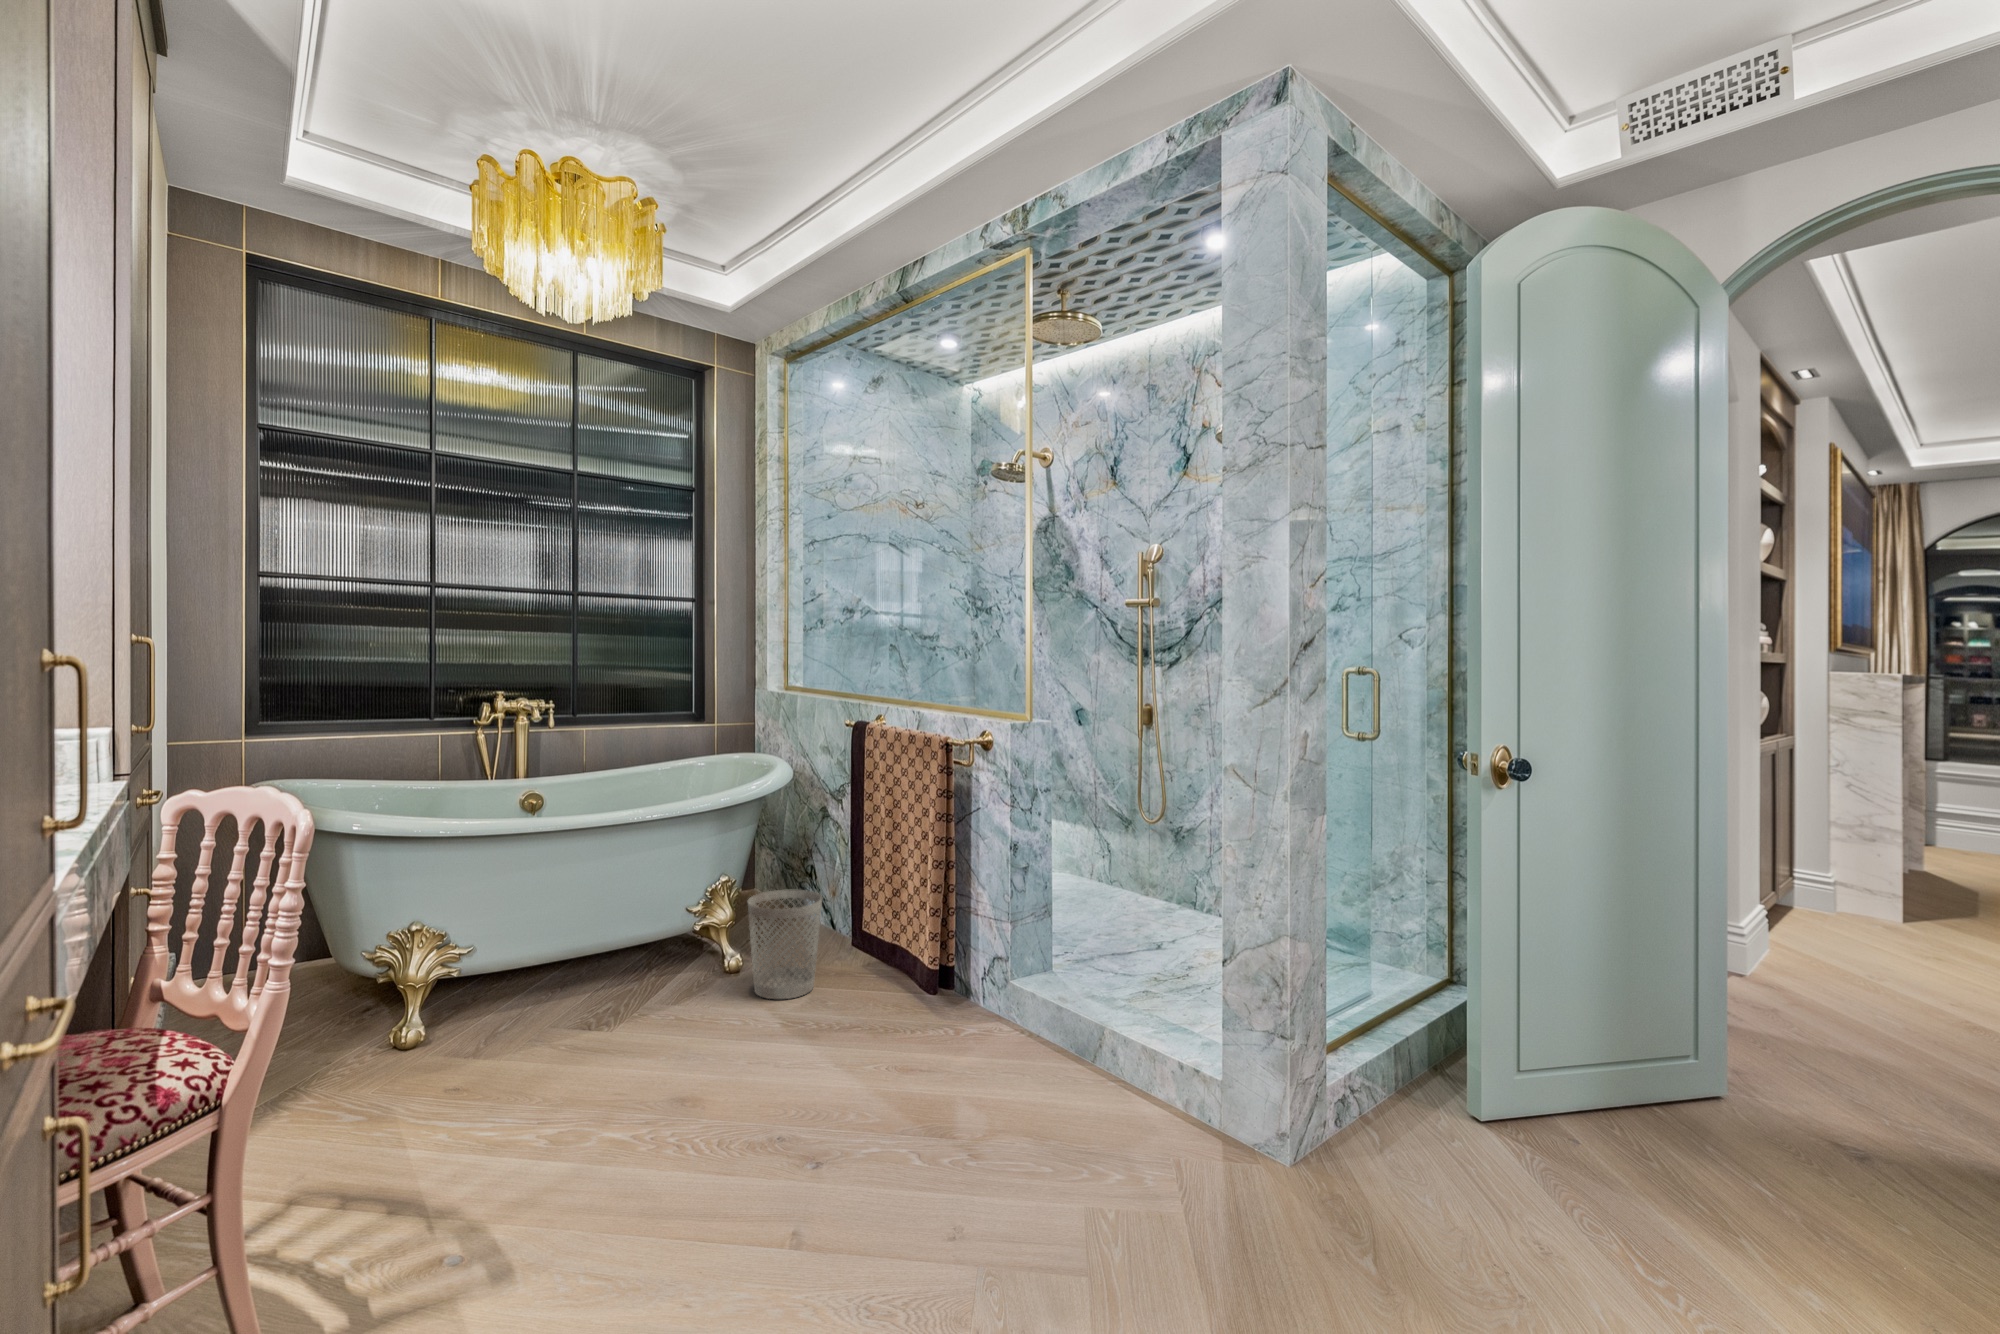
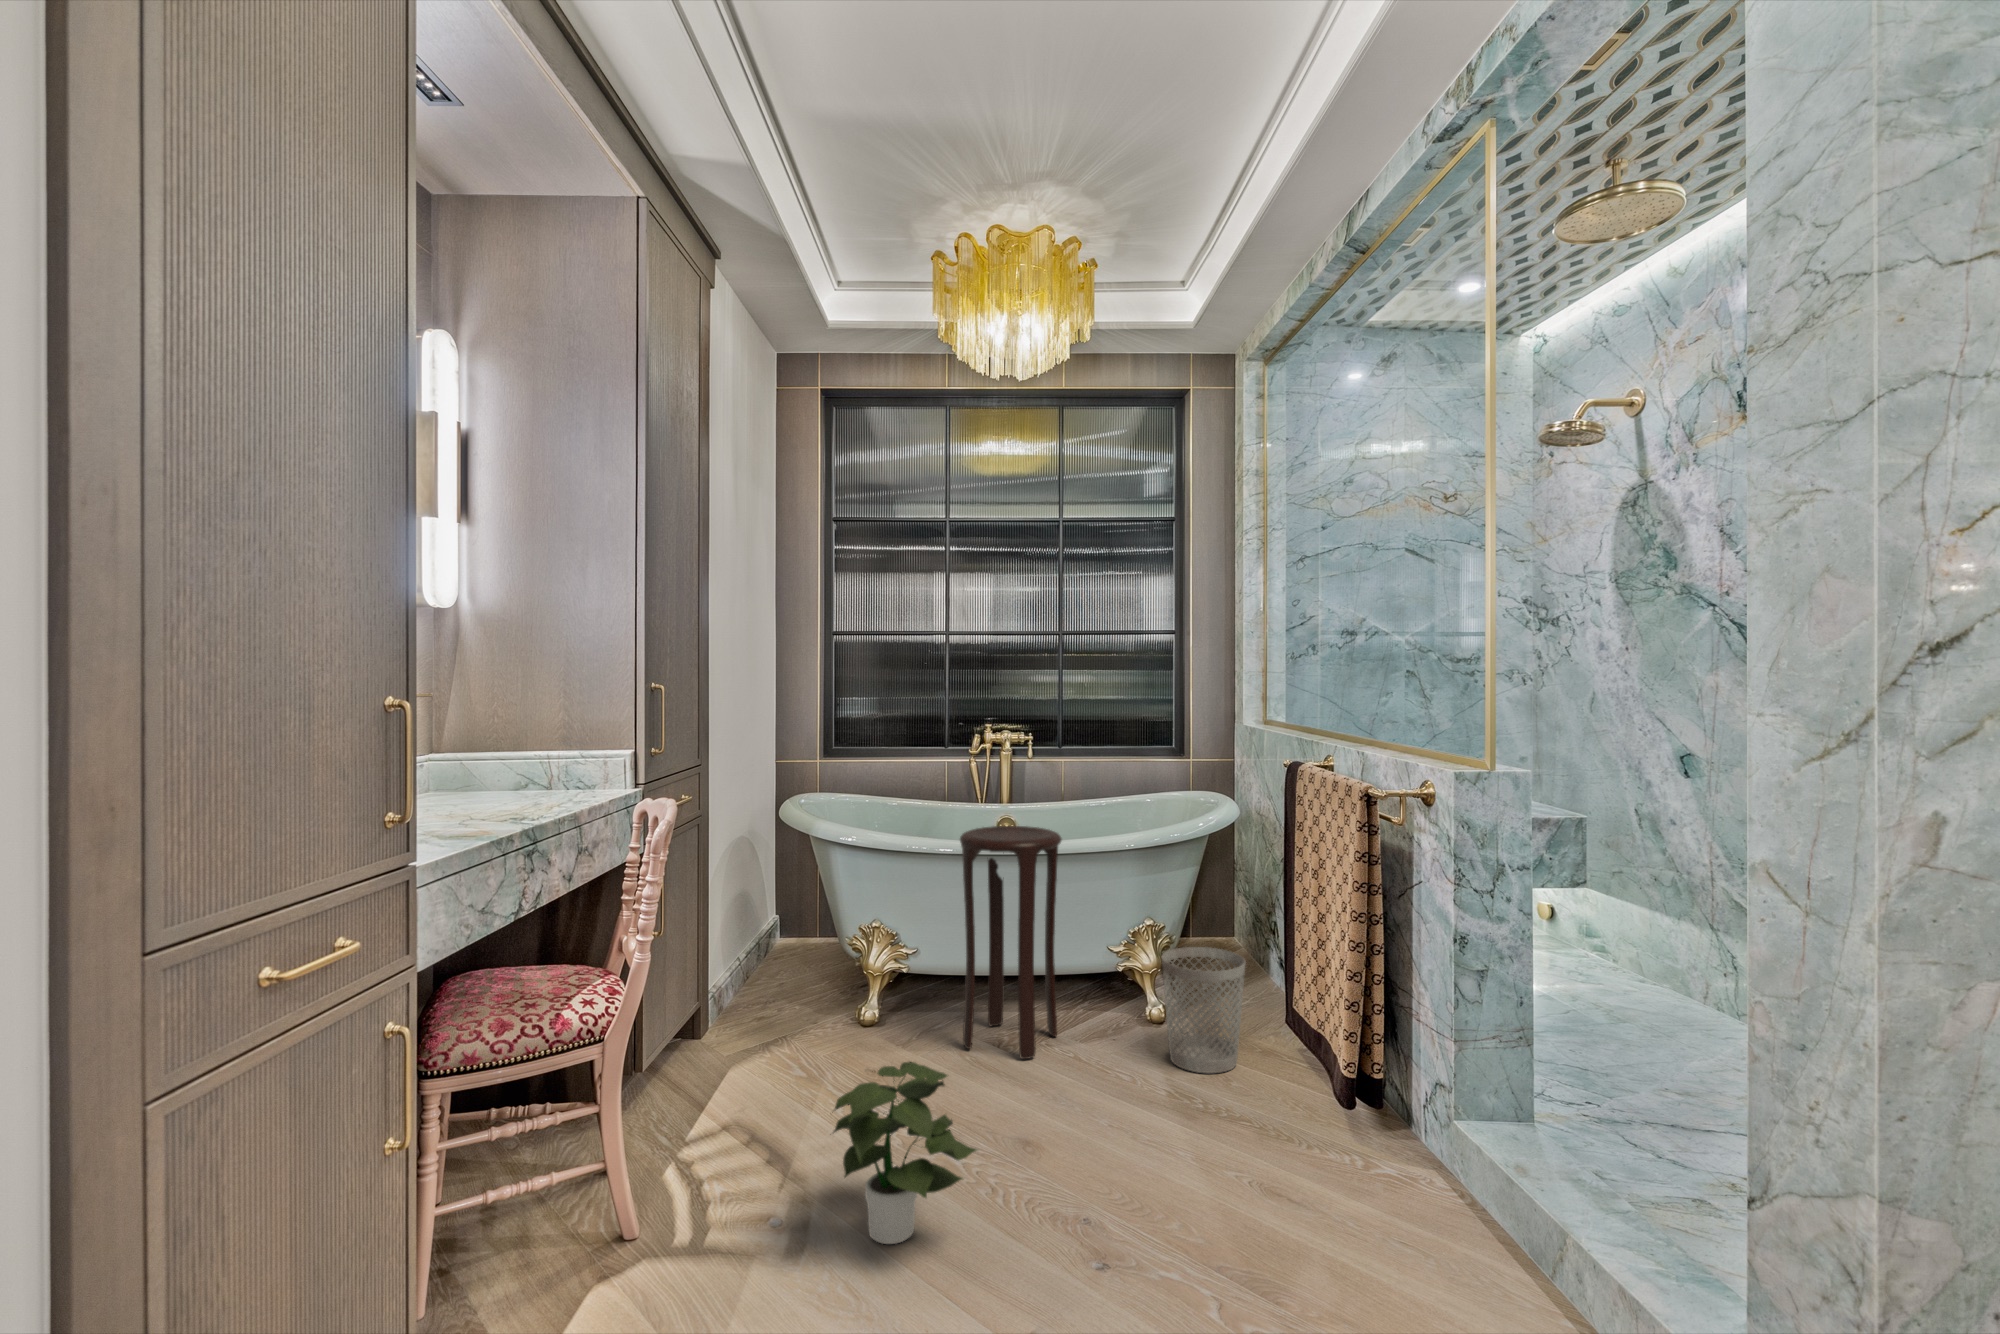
stool: none [535,799,648,1034] -> present [960,826,1062,1059]
potted plant: none [523,1036,697,1228] -> present [833,1062,977,1244]

